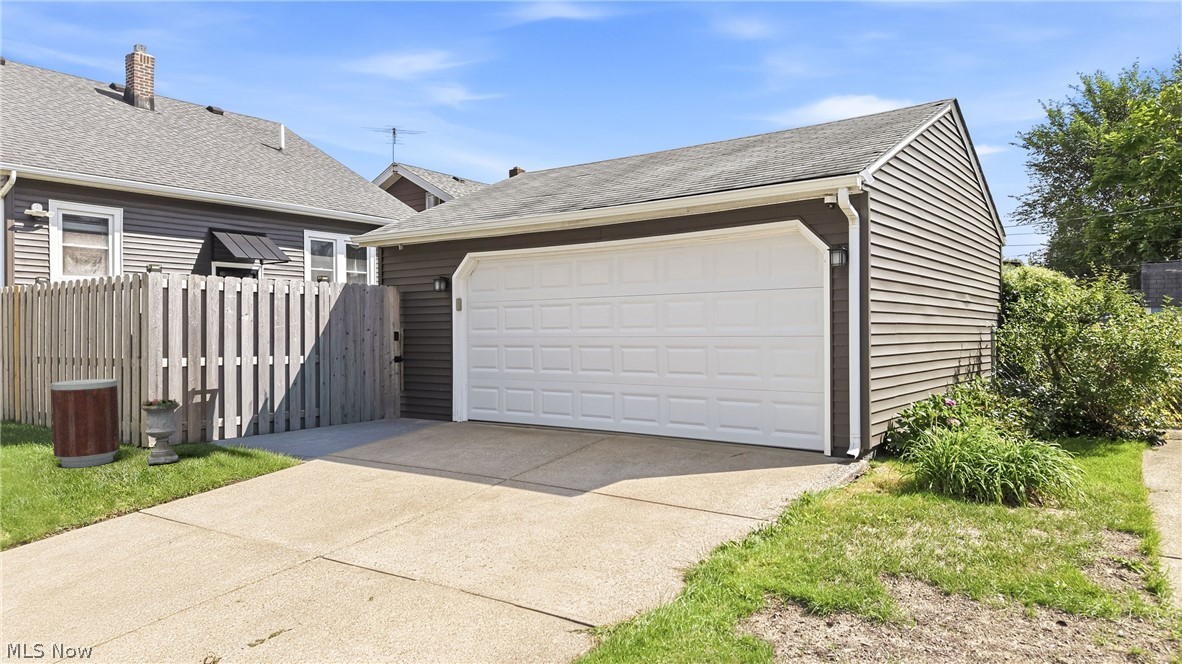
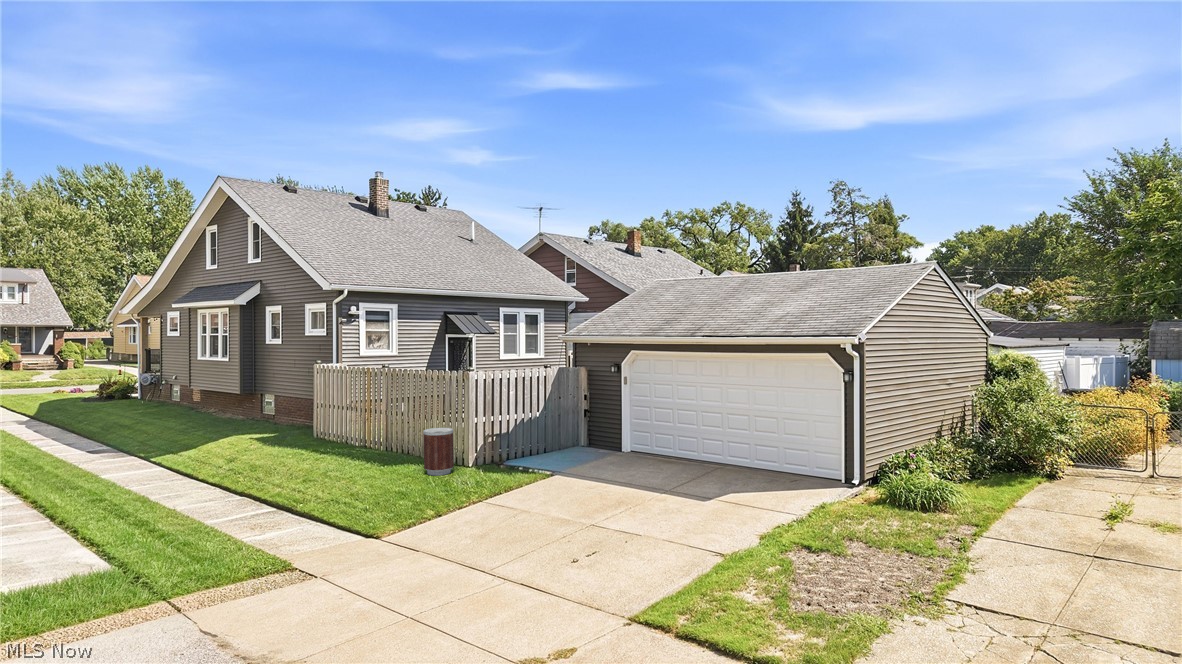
planter: present [141,398,180,464] -> none [468,440,488,475]

